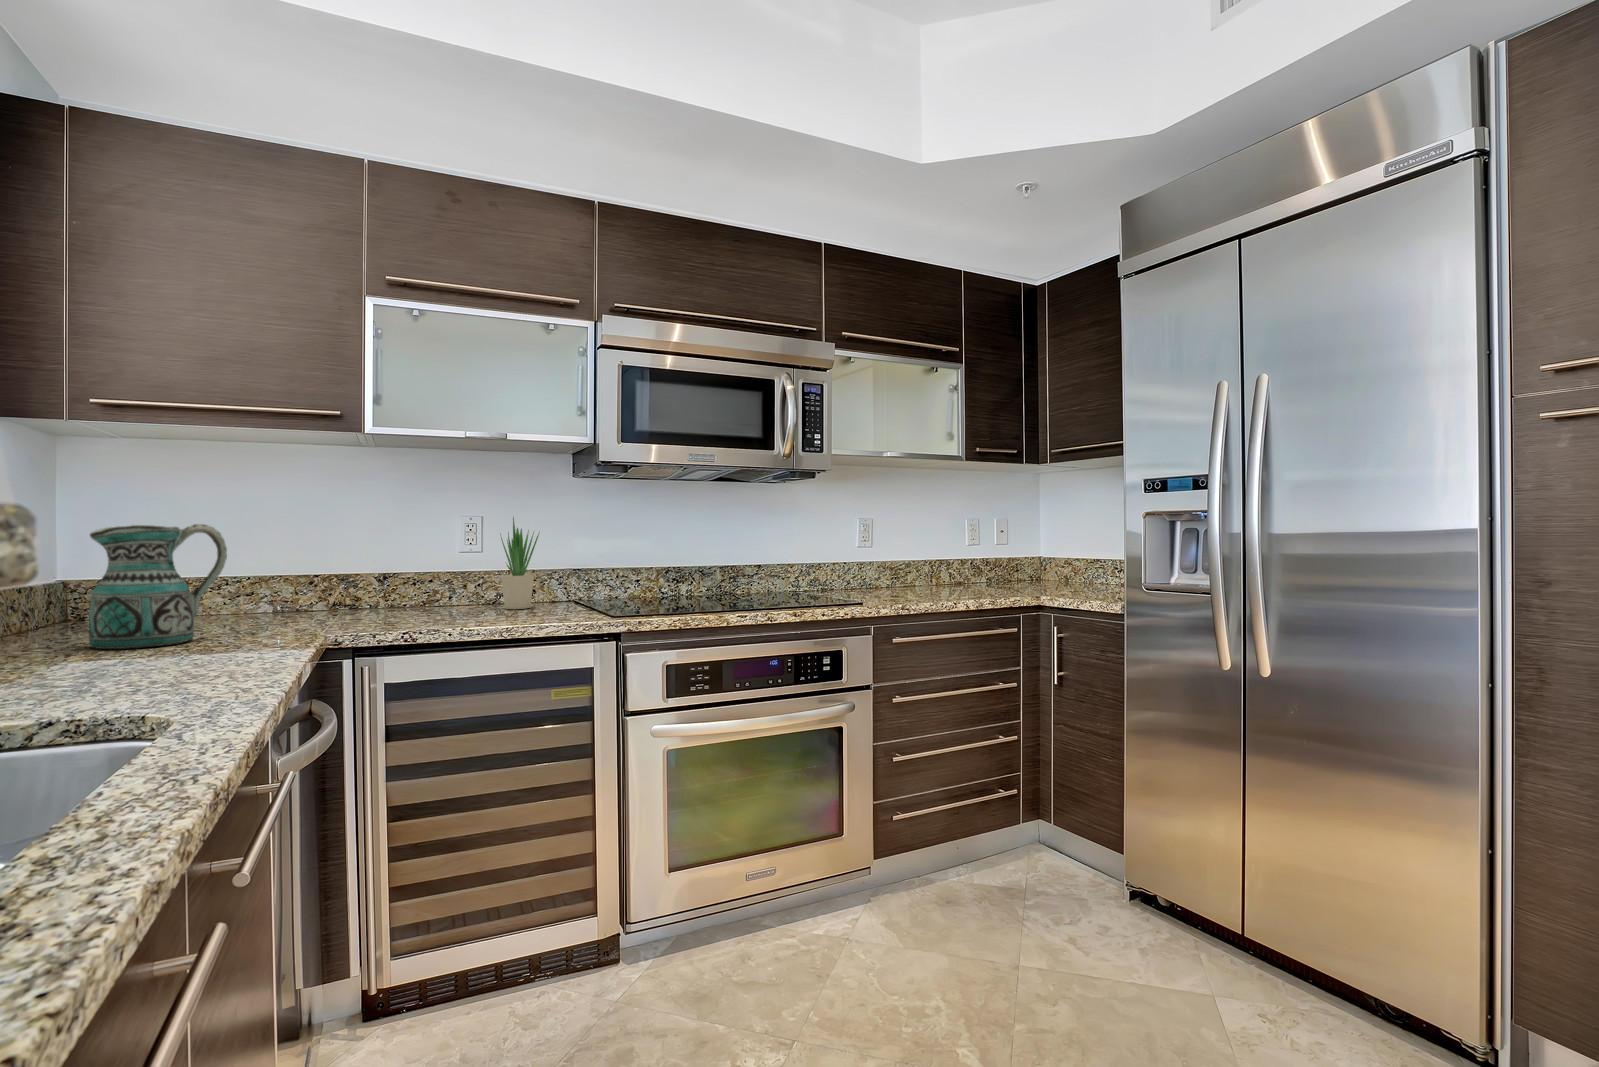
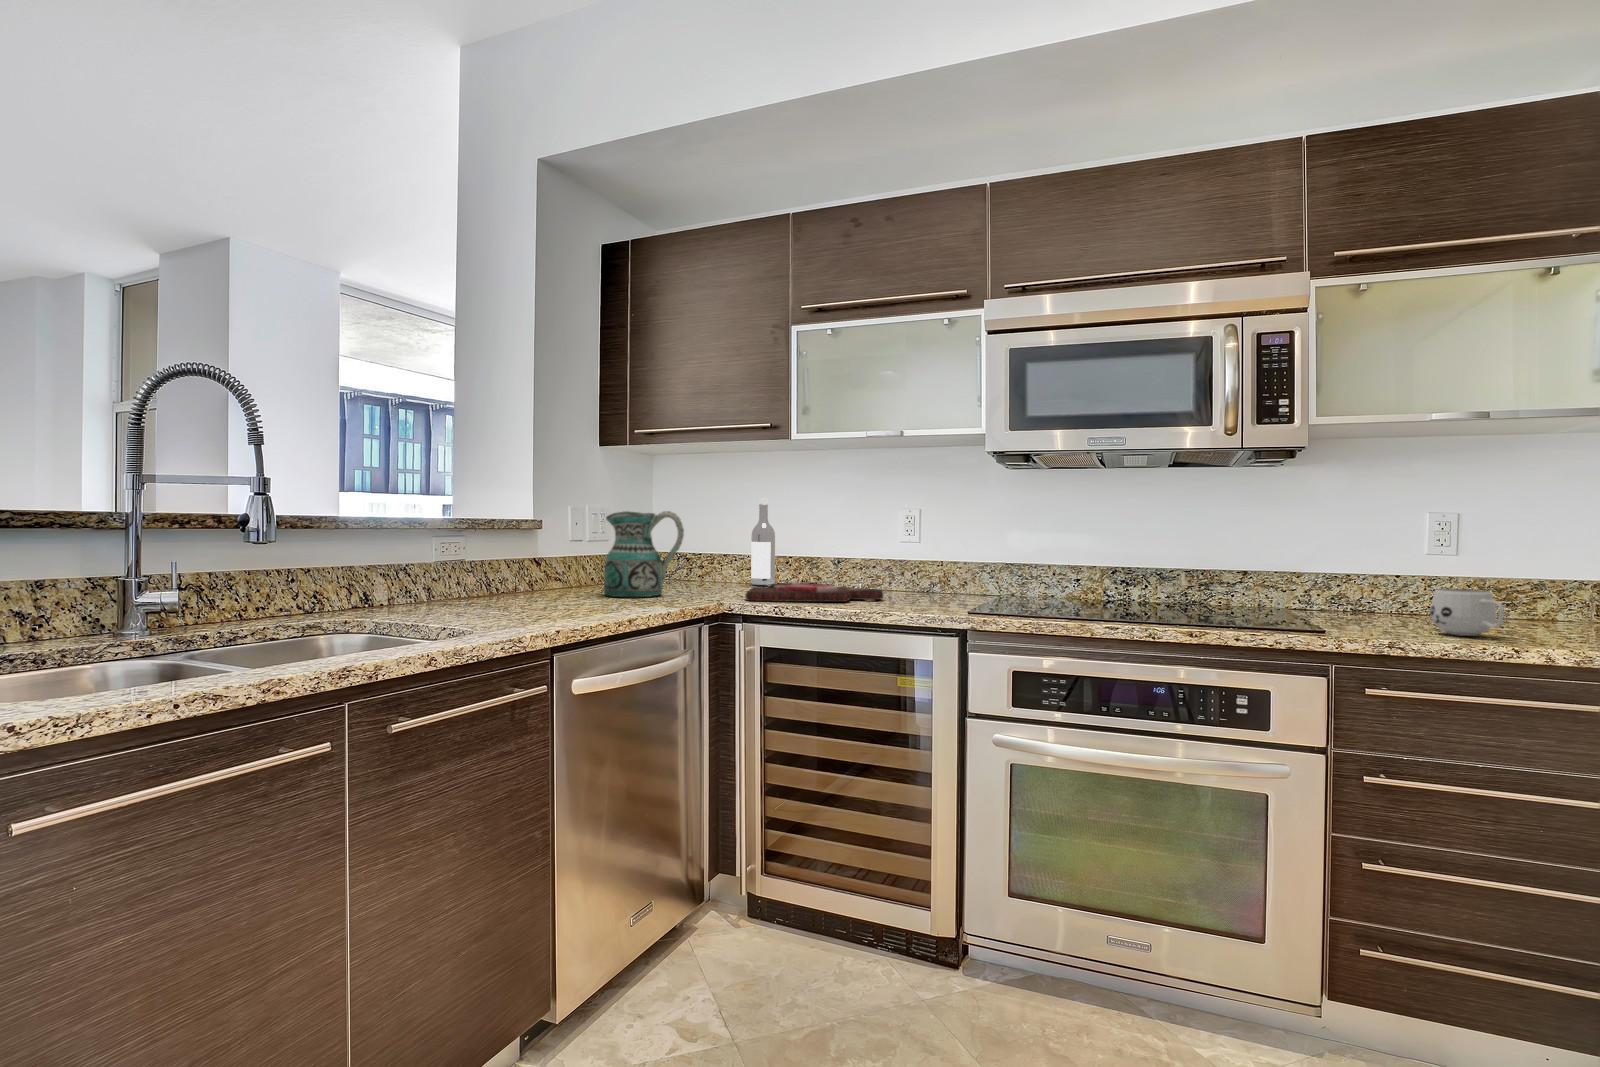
wine bottle: none [257,507,293,615] -> present [751,498,775,585]
potted plant: present [501,517,539,609] -> none [918,506,954,598]
mug: none [893,569,937,599] -> present [1430,589,1504,636]
cutting board: none [313,599,487,632] -> present [746,580,884,602]

